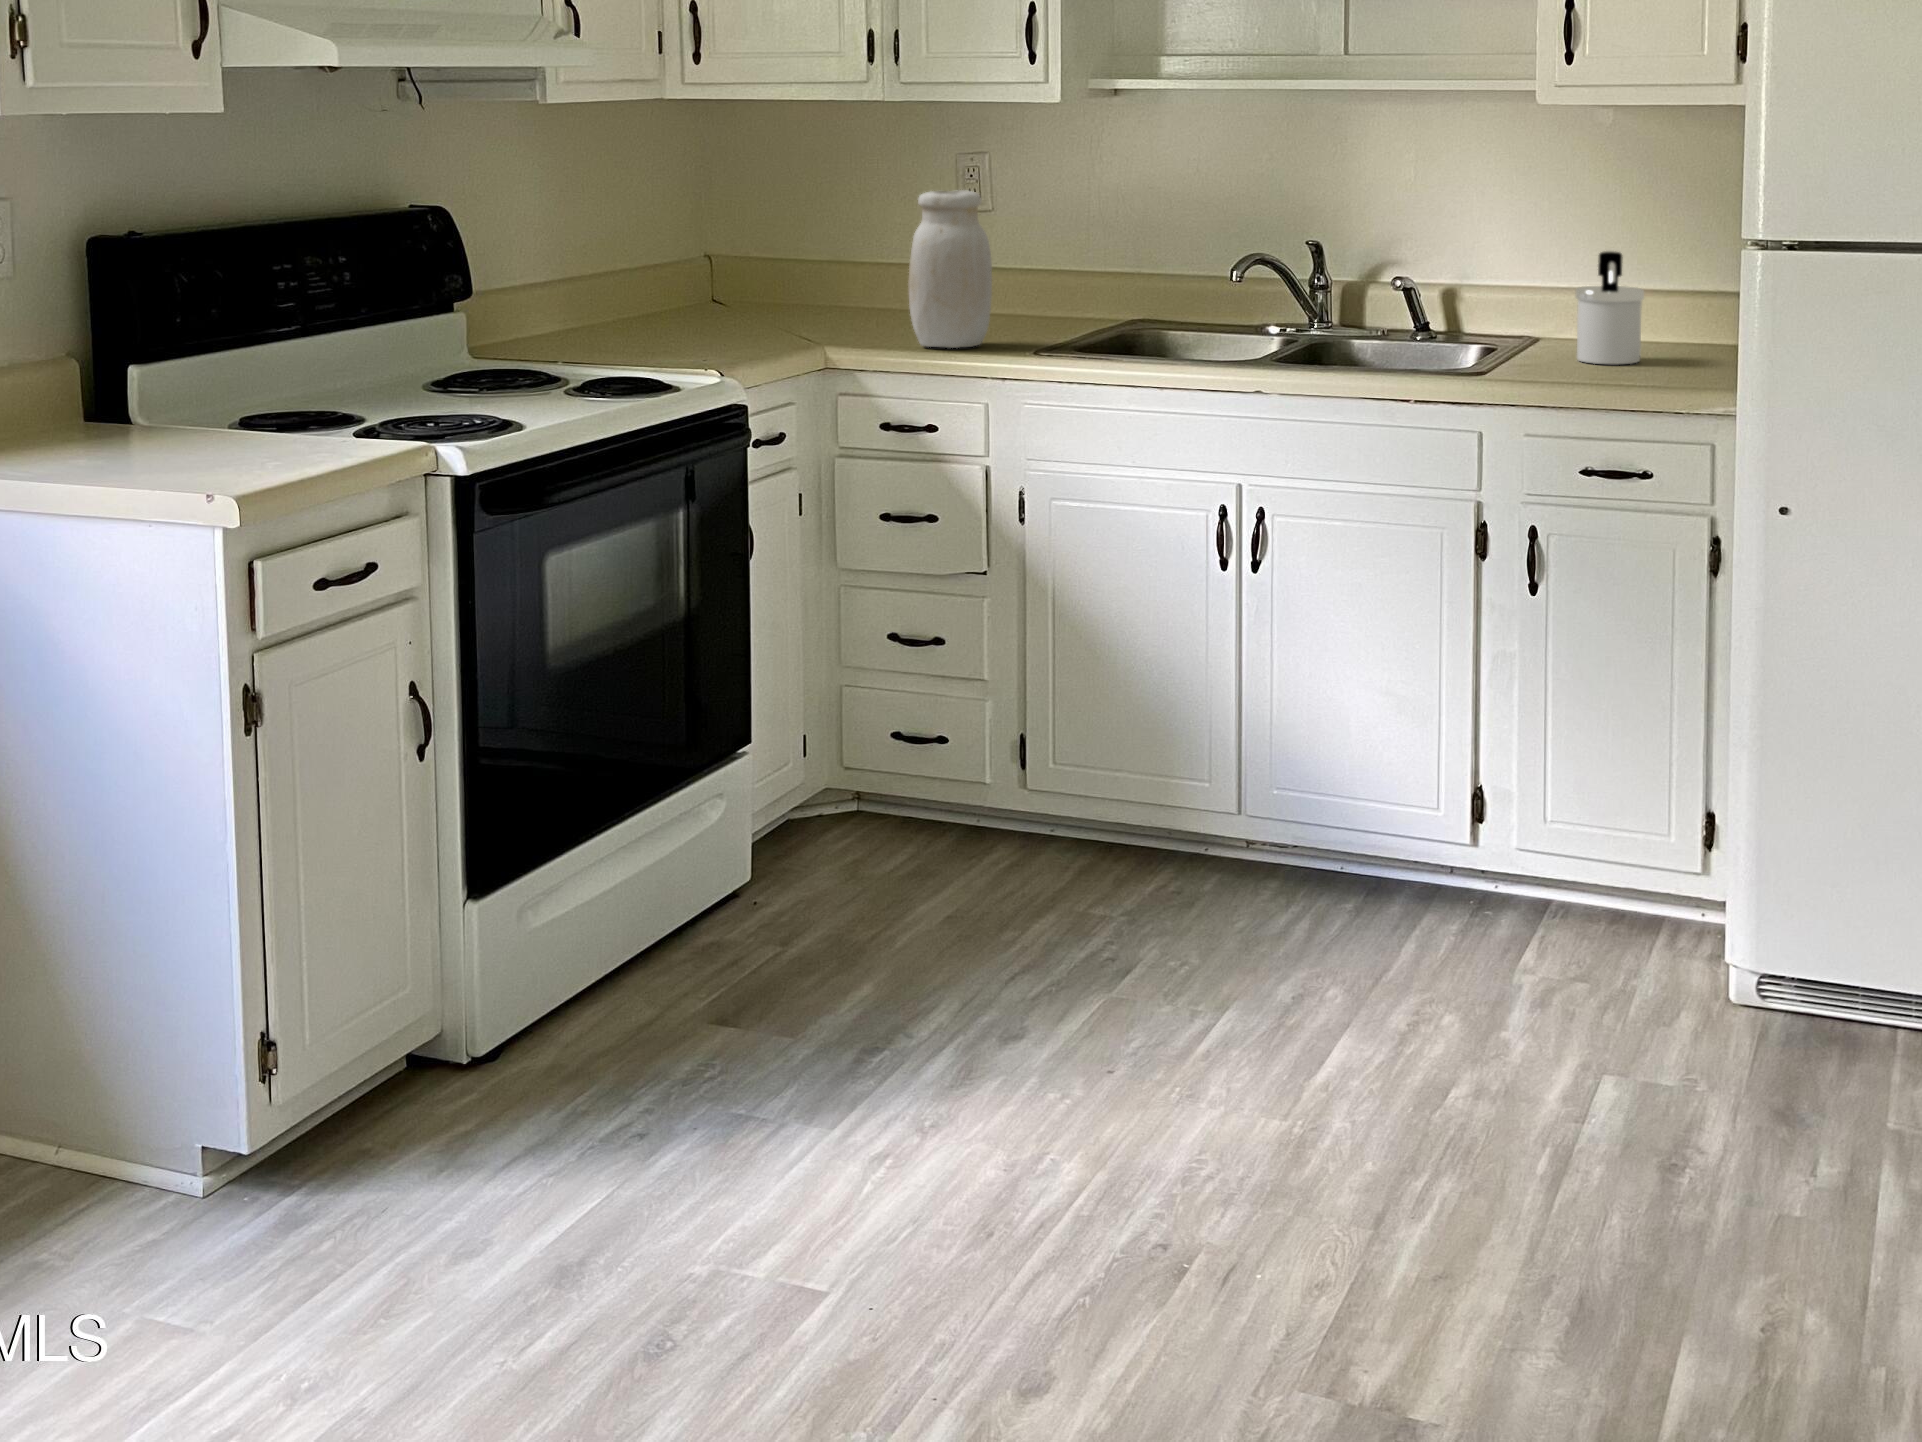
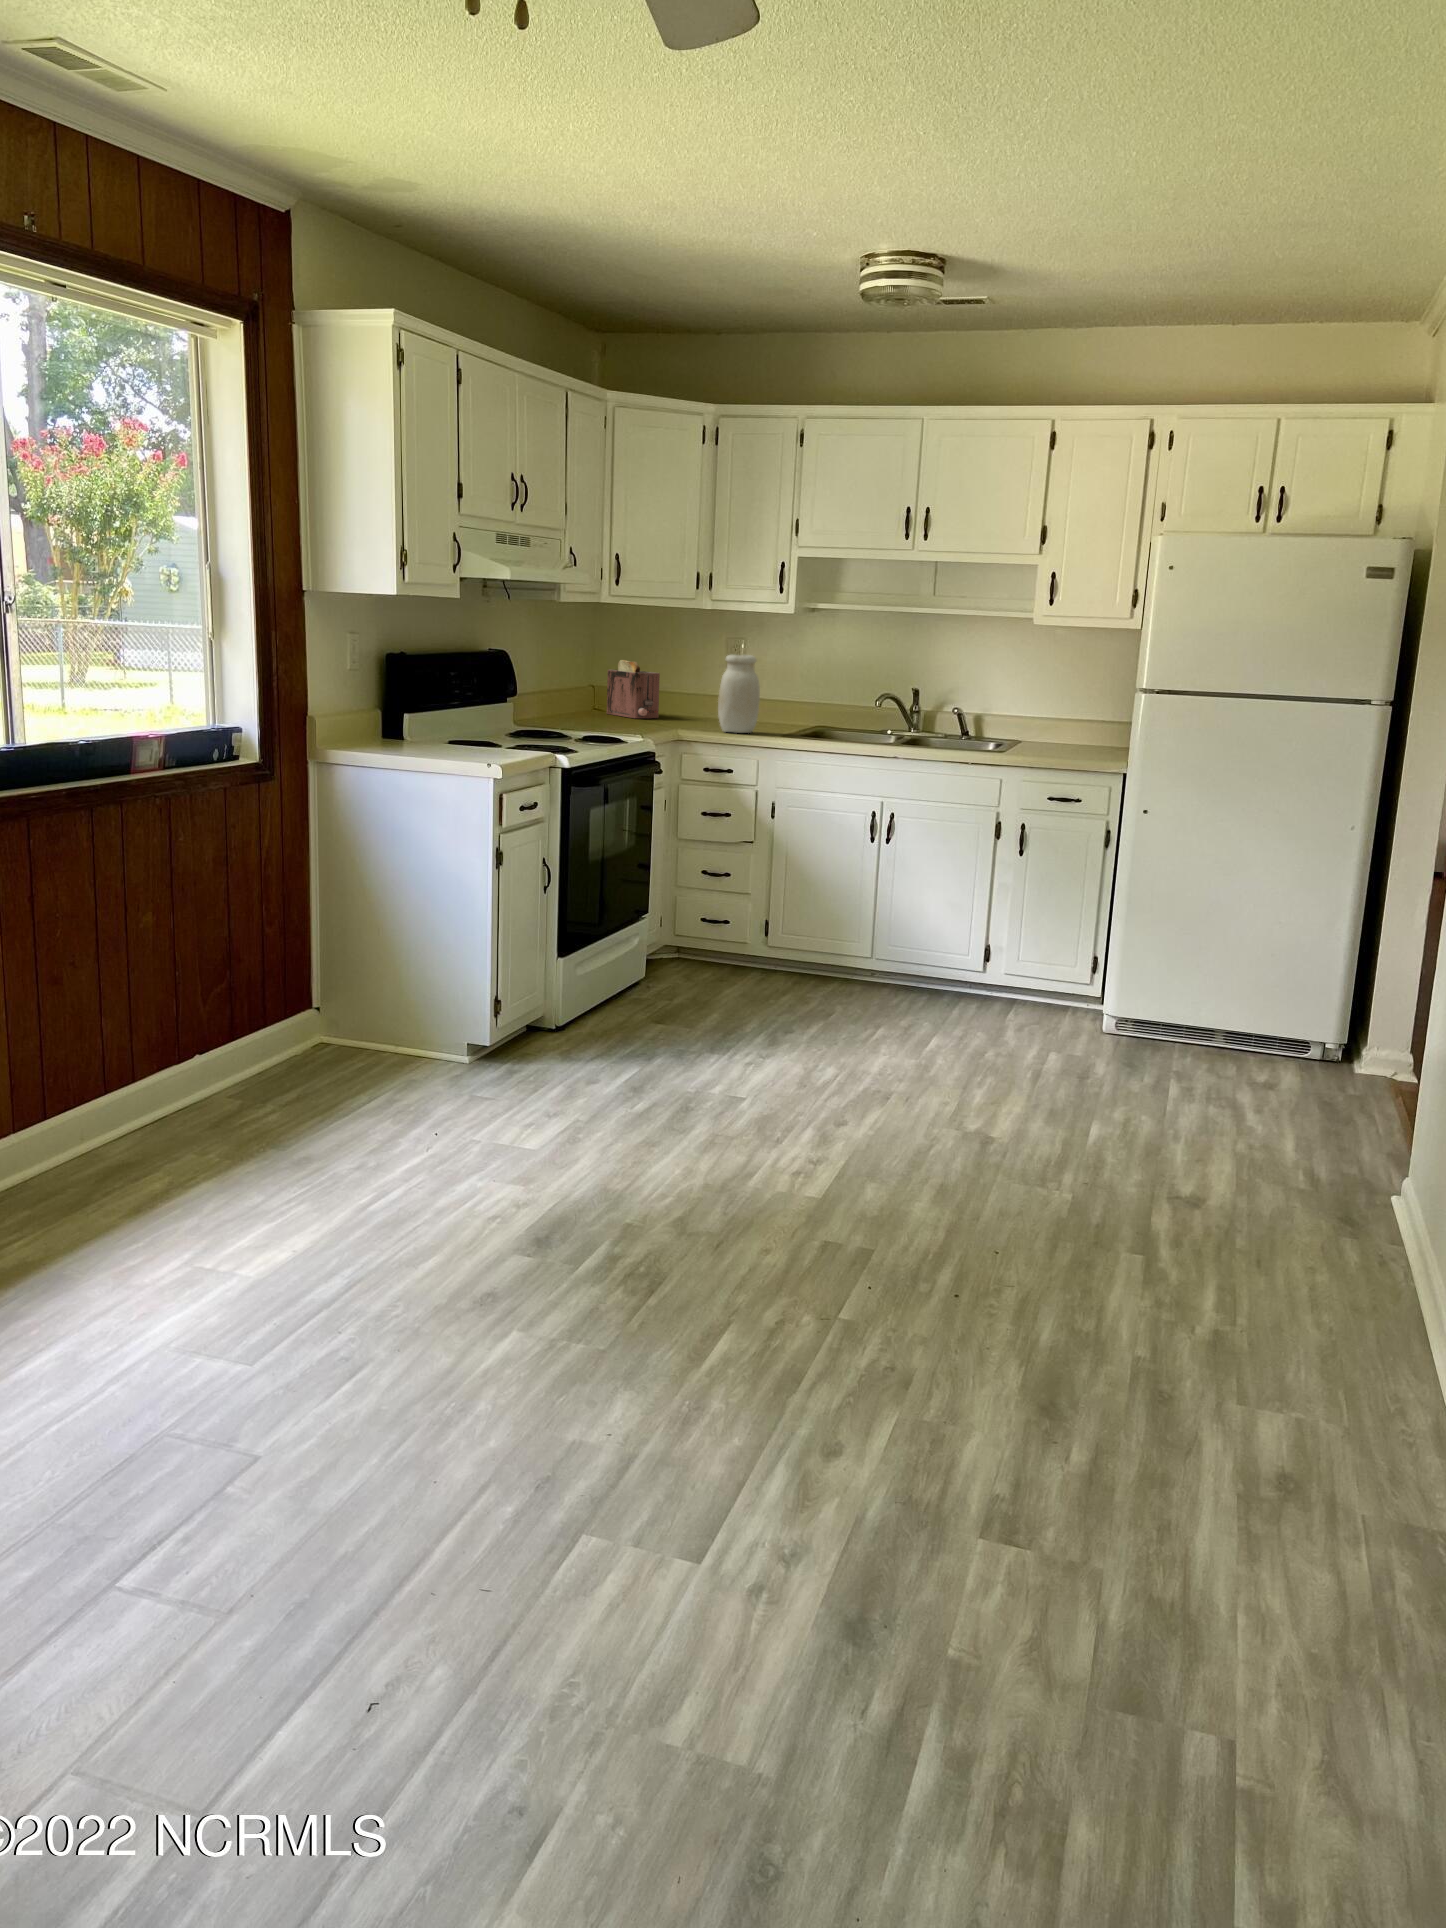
toaster: none [734,204,827,318] -> present [607,660,660,718]
soap dispenser: present [1576,251,1644,364] -> none [1044,698,1079,752]

